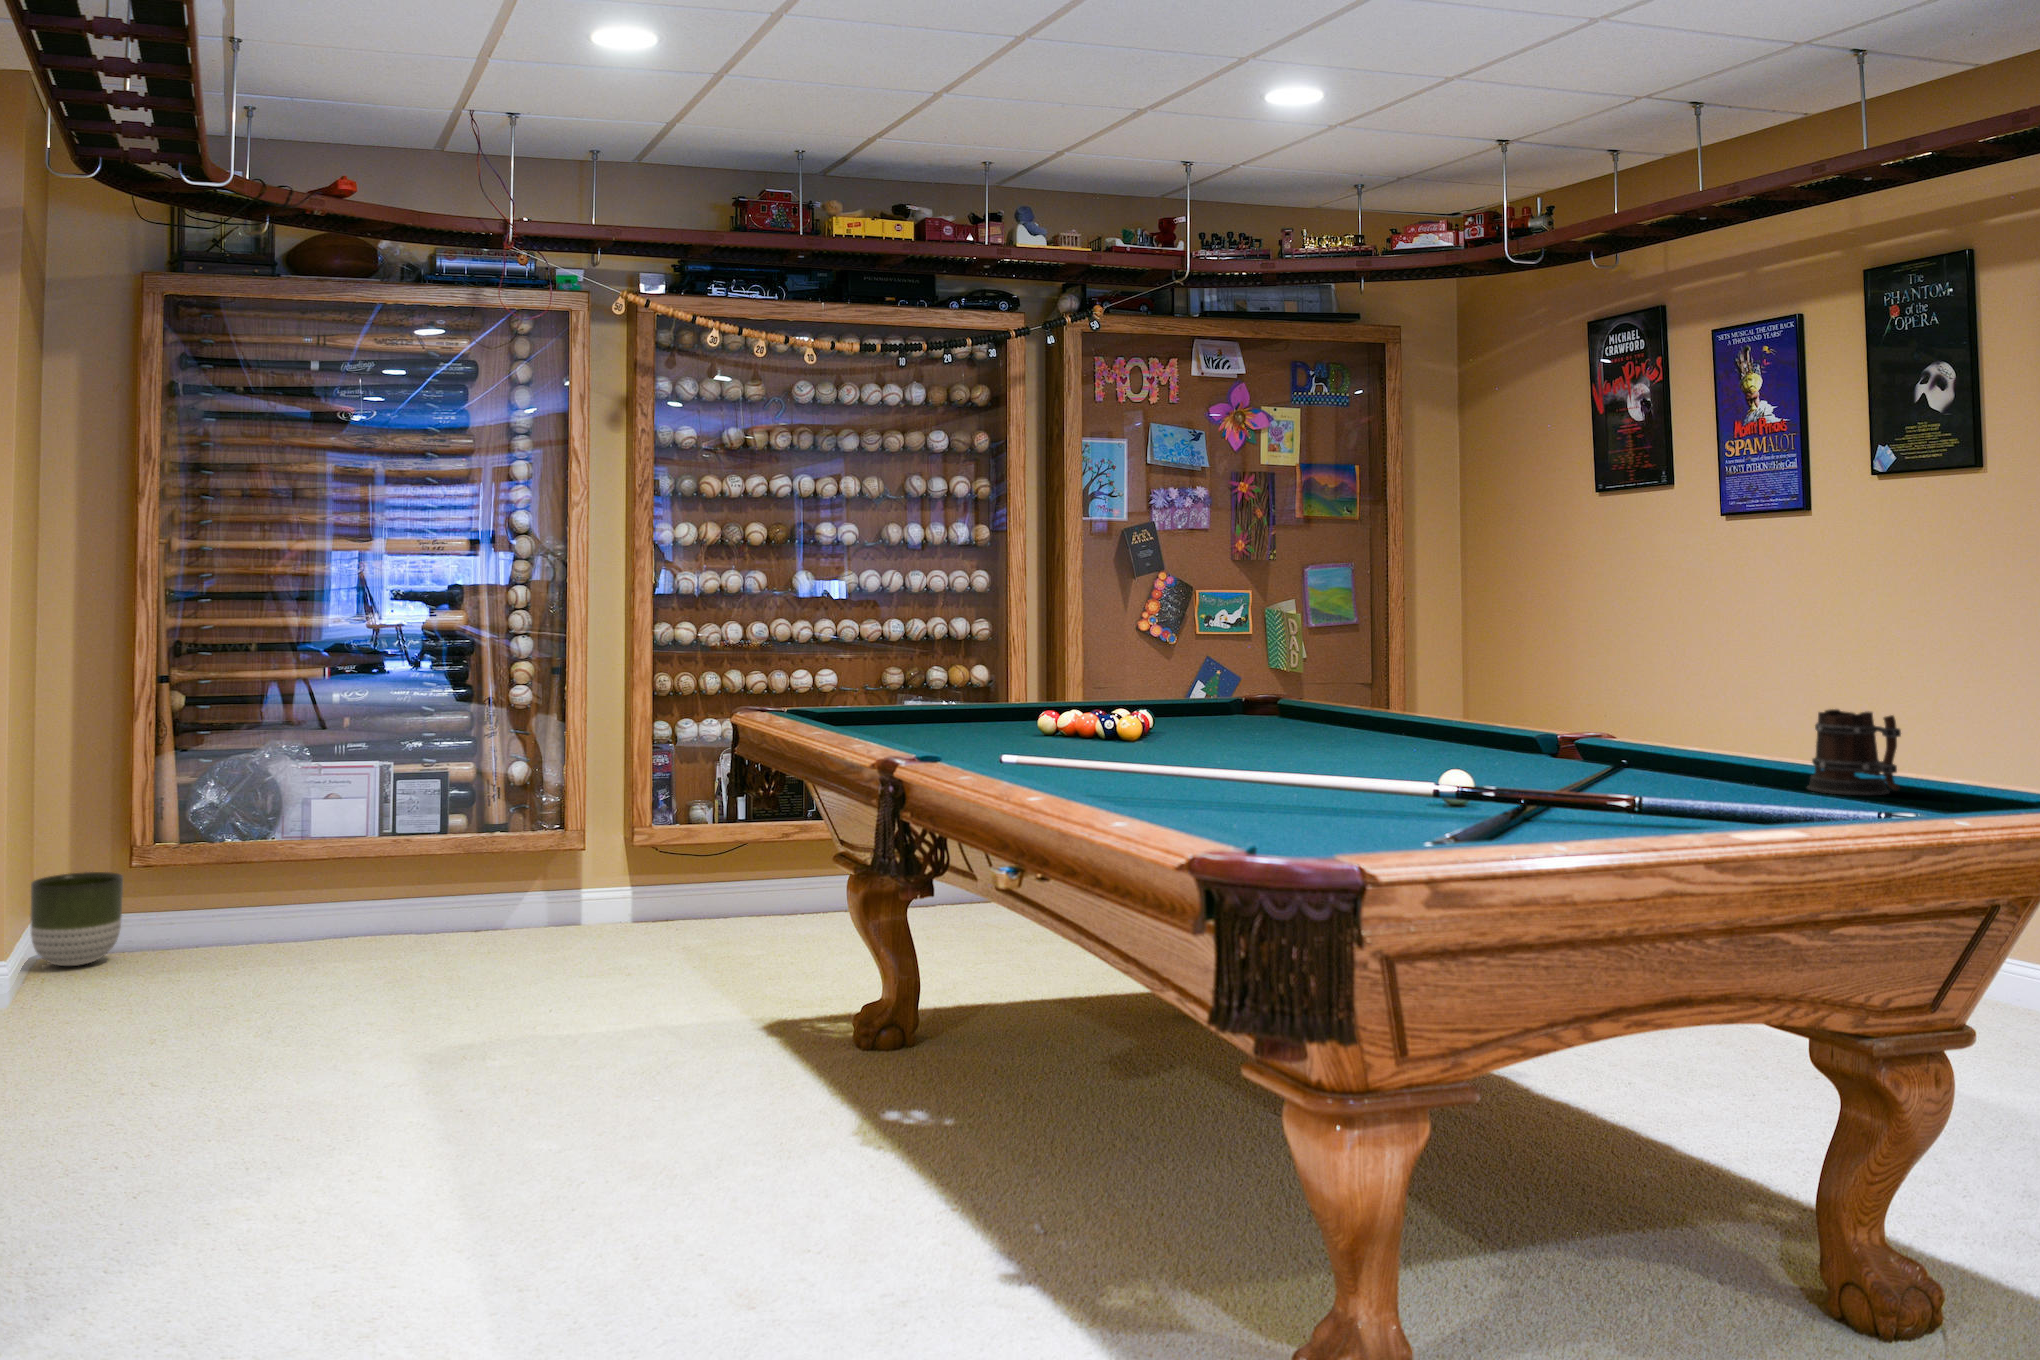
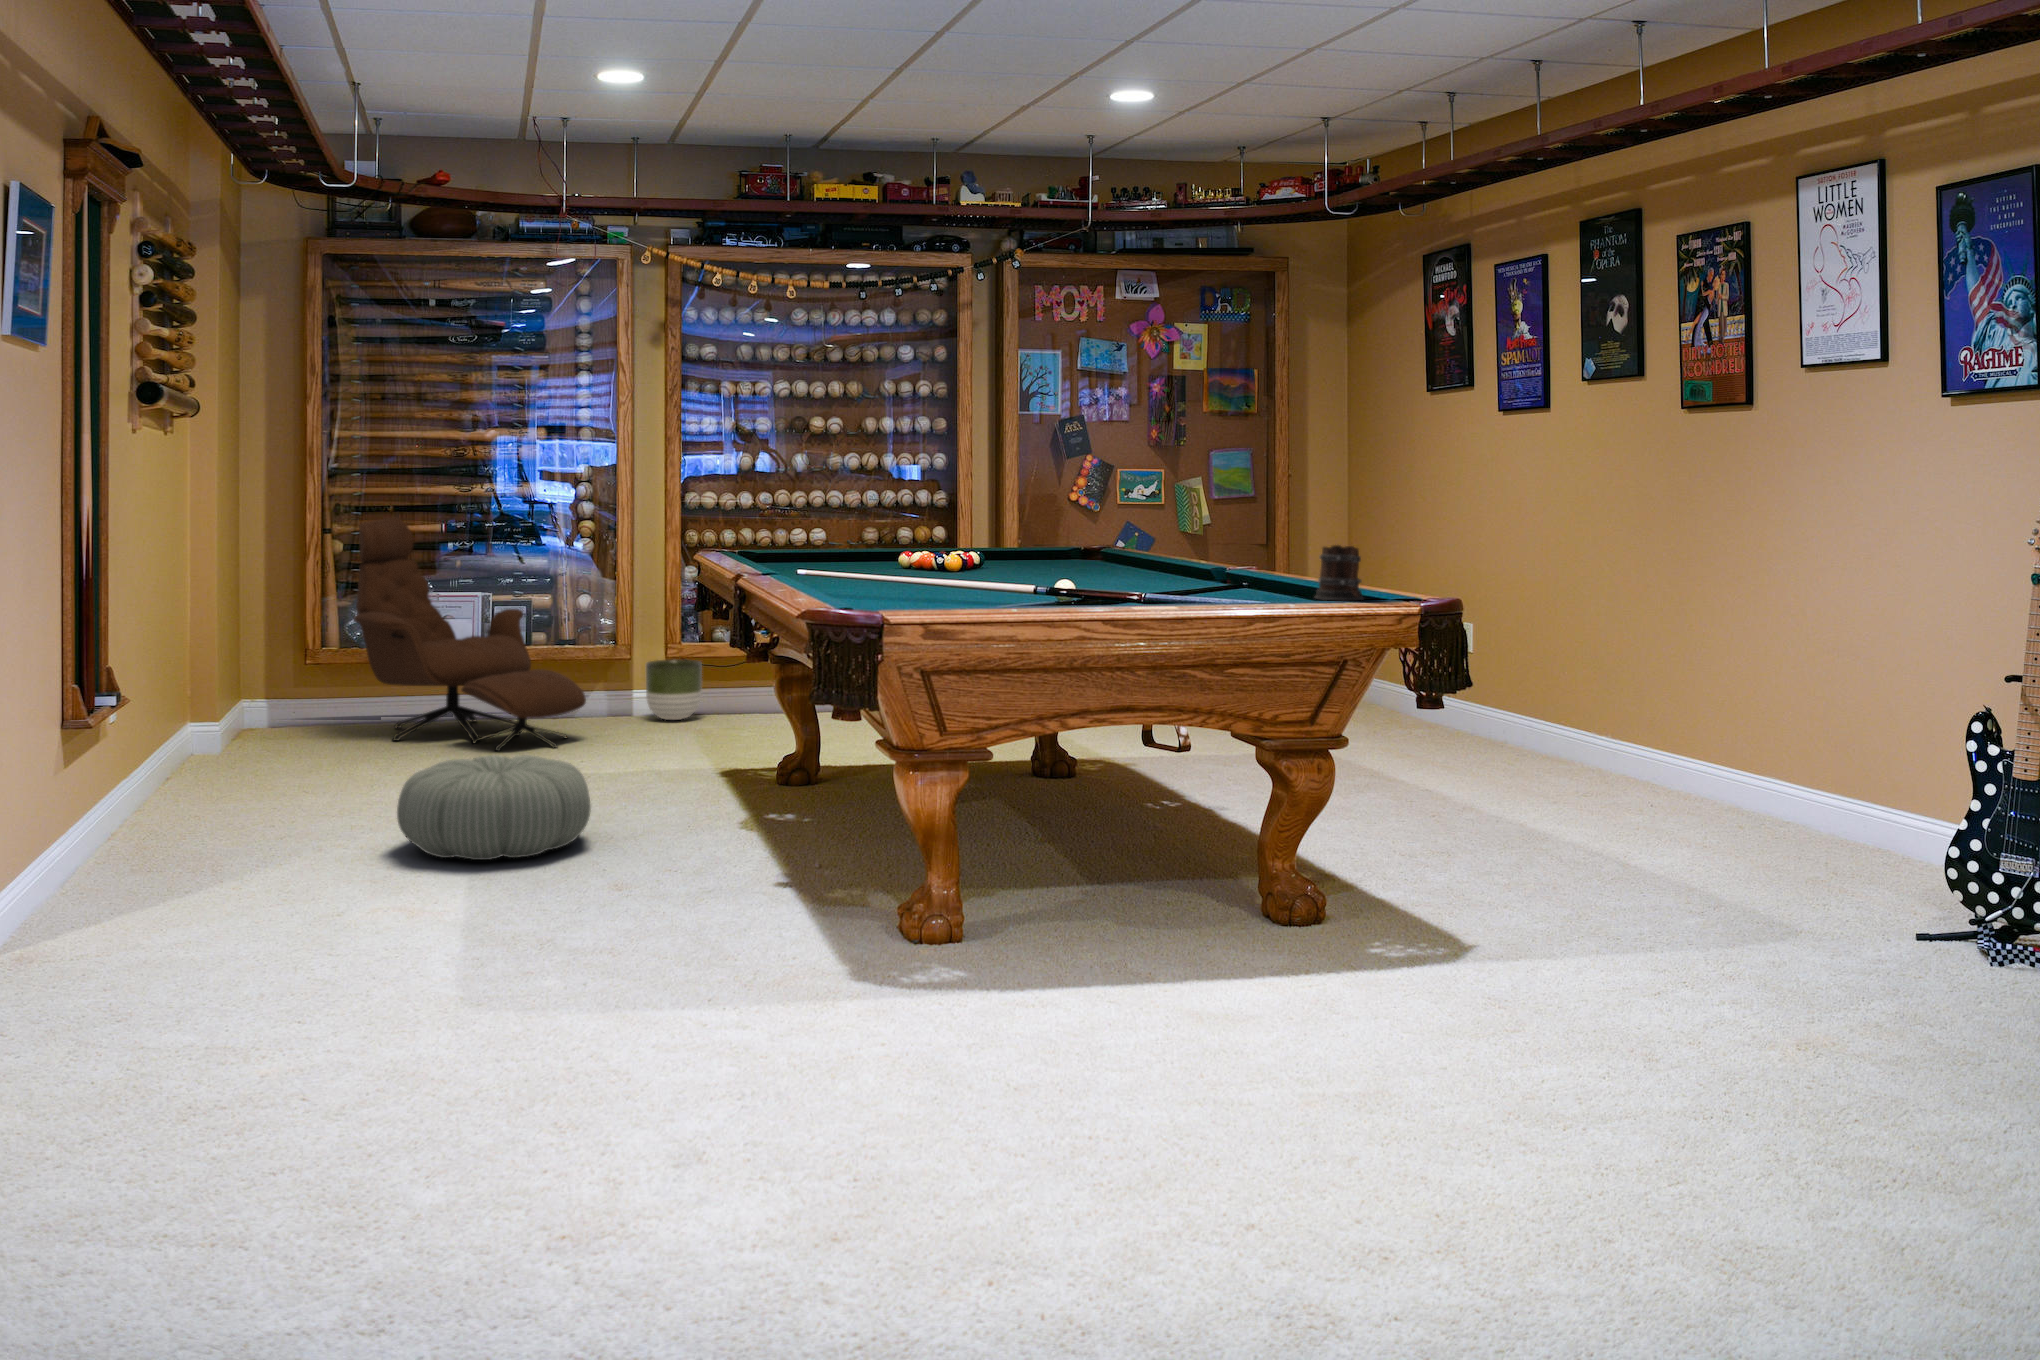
lounge chair: none [205,656,544,993] -> present [354,517,586,751]
planter: present [30,872,123,966] -> present [646,659,702,720]
pouf: none [339,1046,654,1243] -> present [397,755,591,860]

